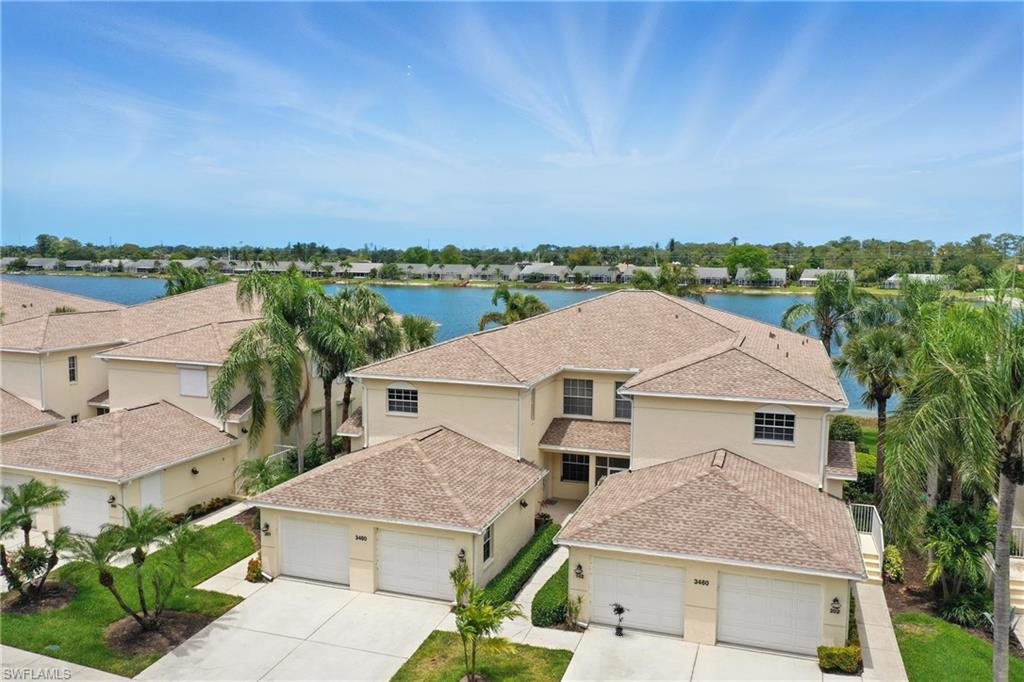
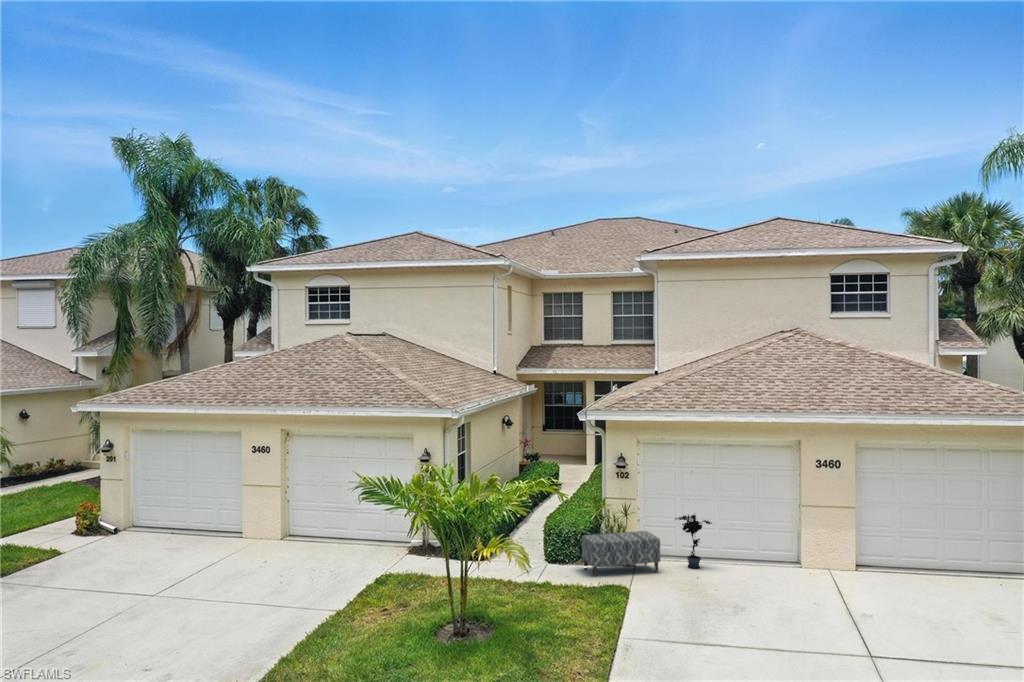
bench: none [552,610,597,640] -> present [582,531,660,576]

